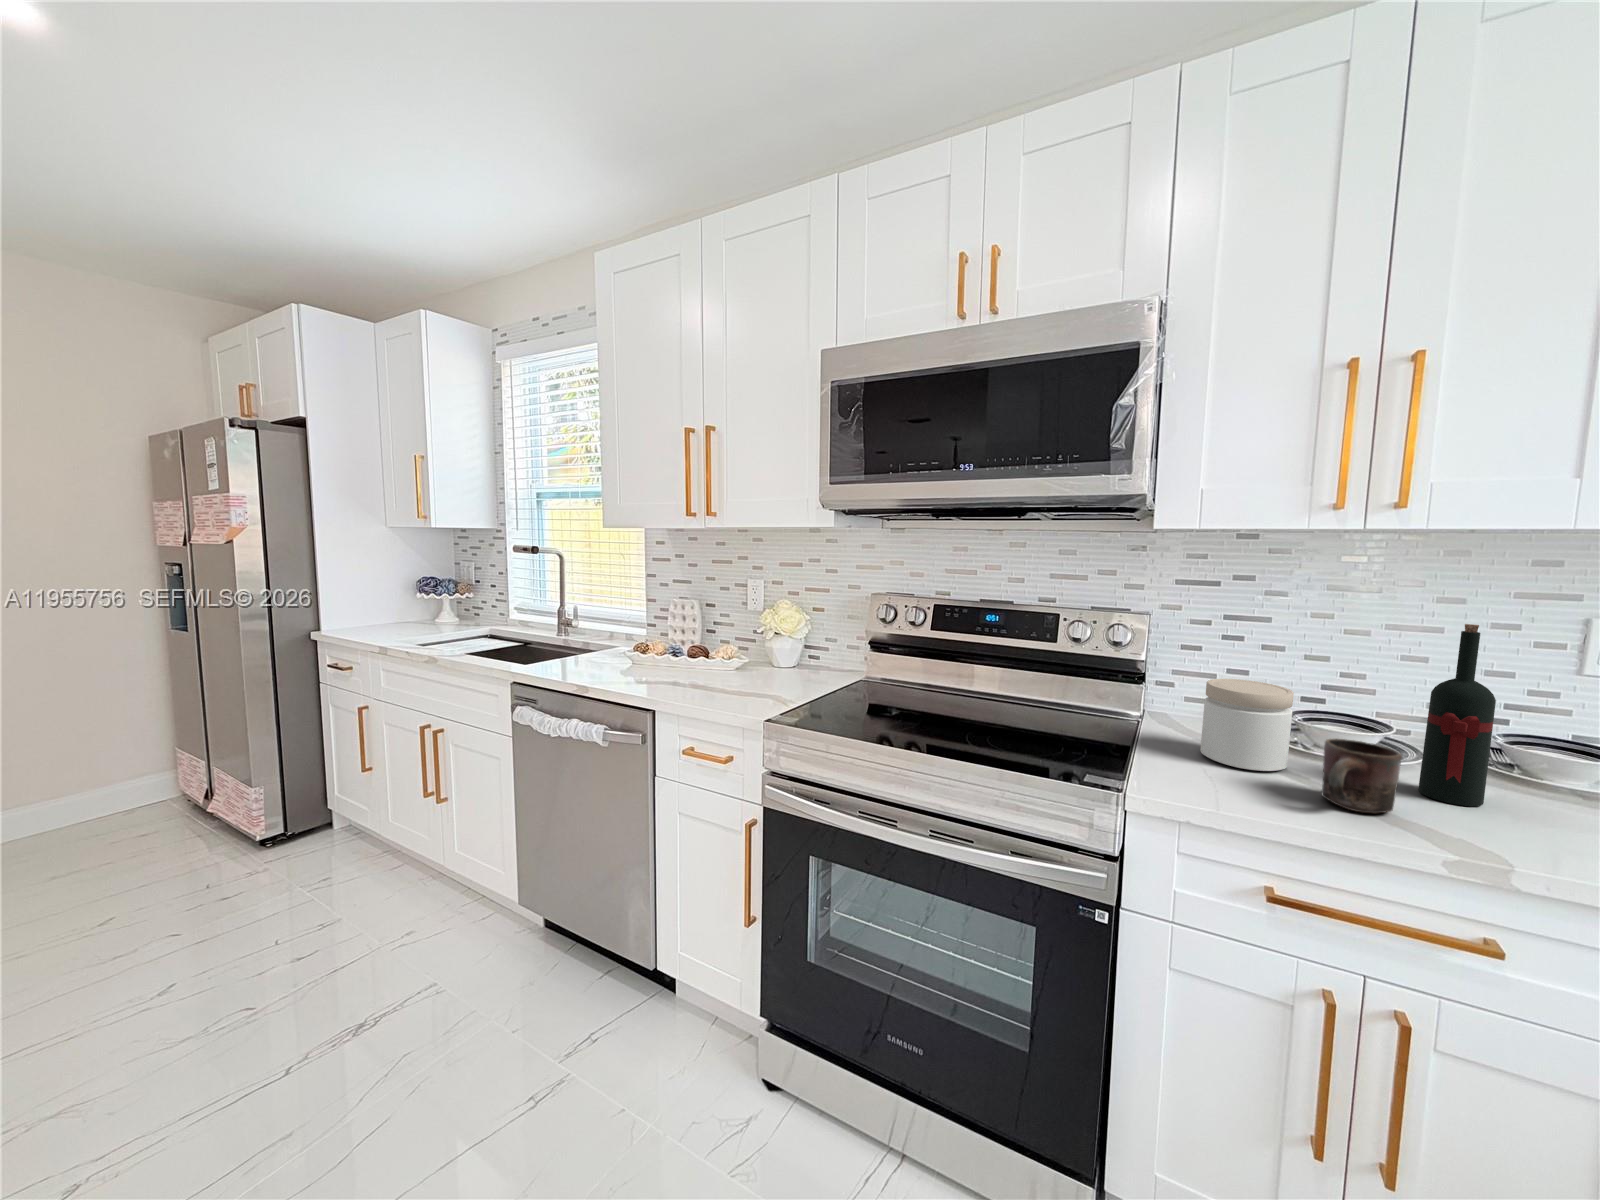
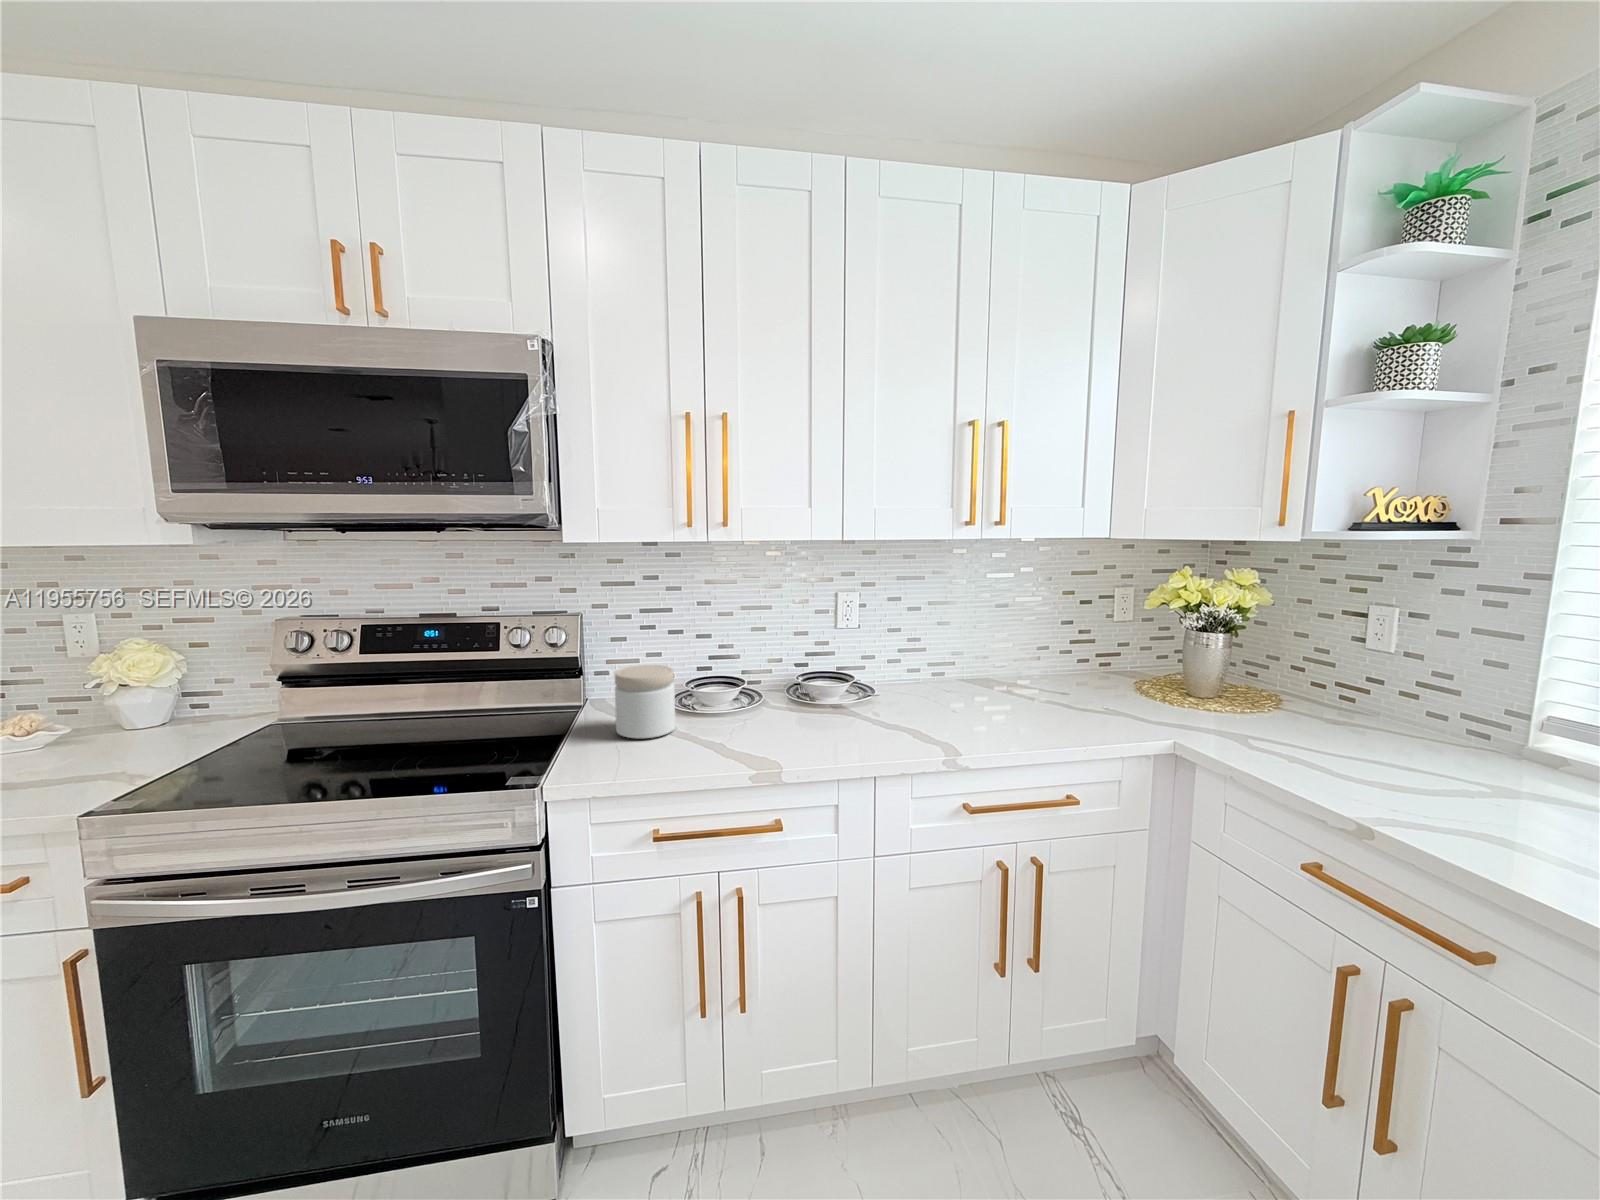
wine bottle: present [1418,624,1496,806] -> none [750,608,781,732]
mug: present [1322,739,1402,813] -> none [684,702,728,755]

